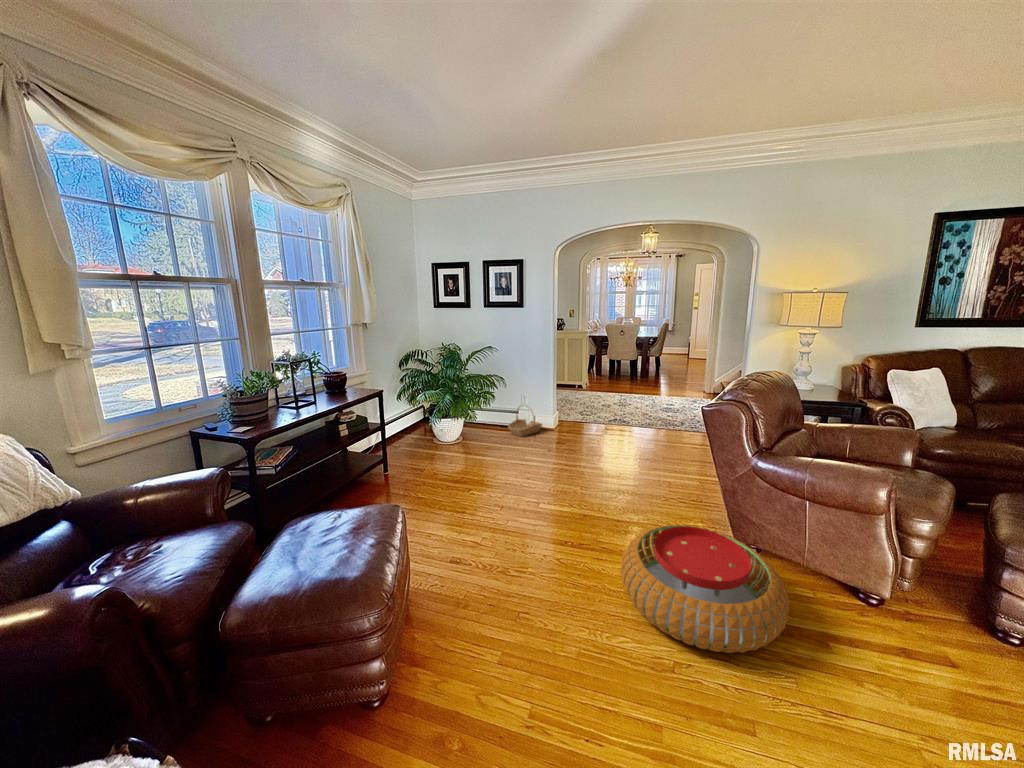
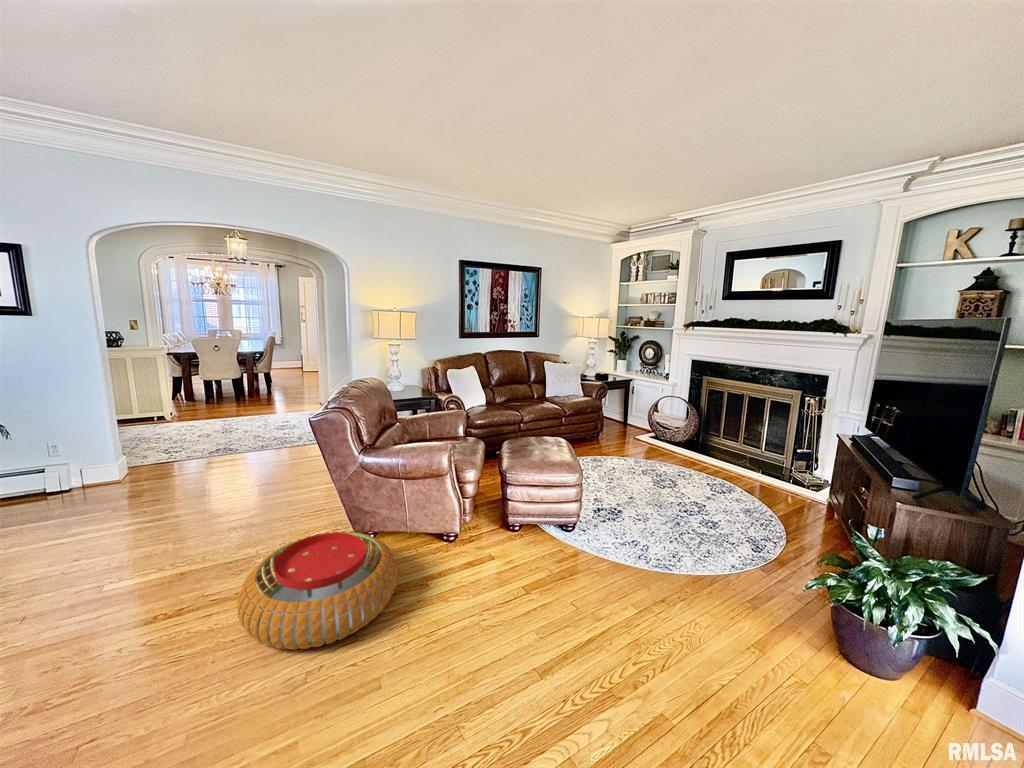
basket: present [508,405,542,437] -> none [22,459,97,508]

